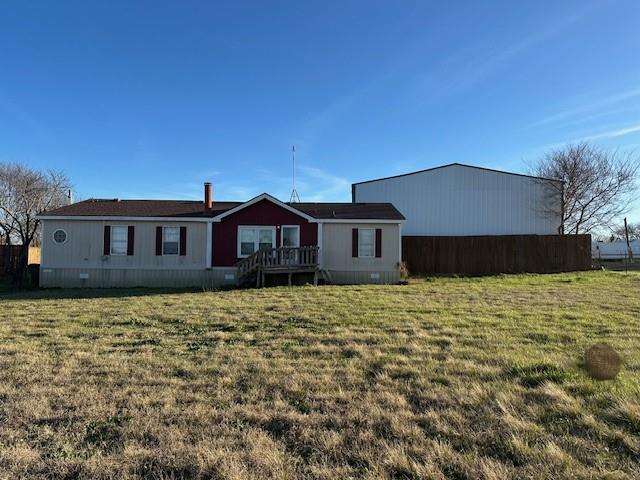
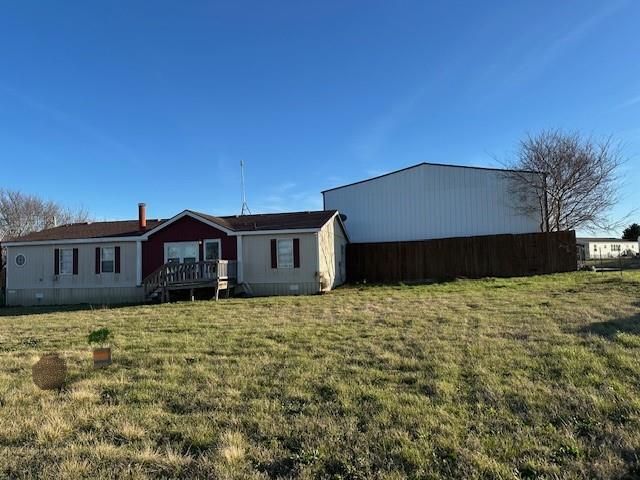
potted tree: none [530,317,558,357] -> present [87,329,114,367]

